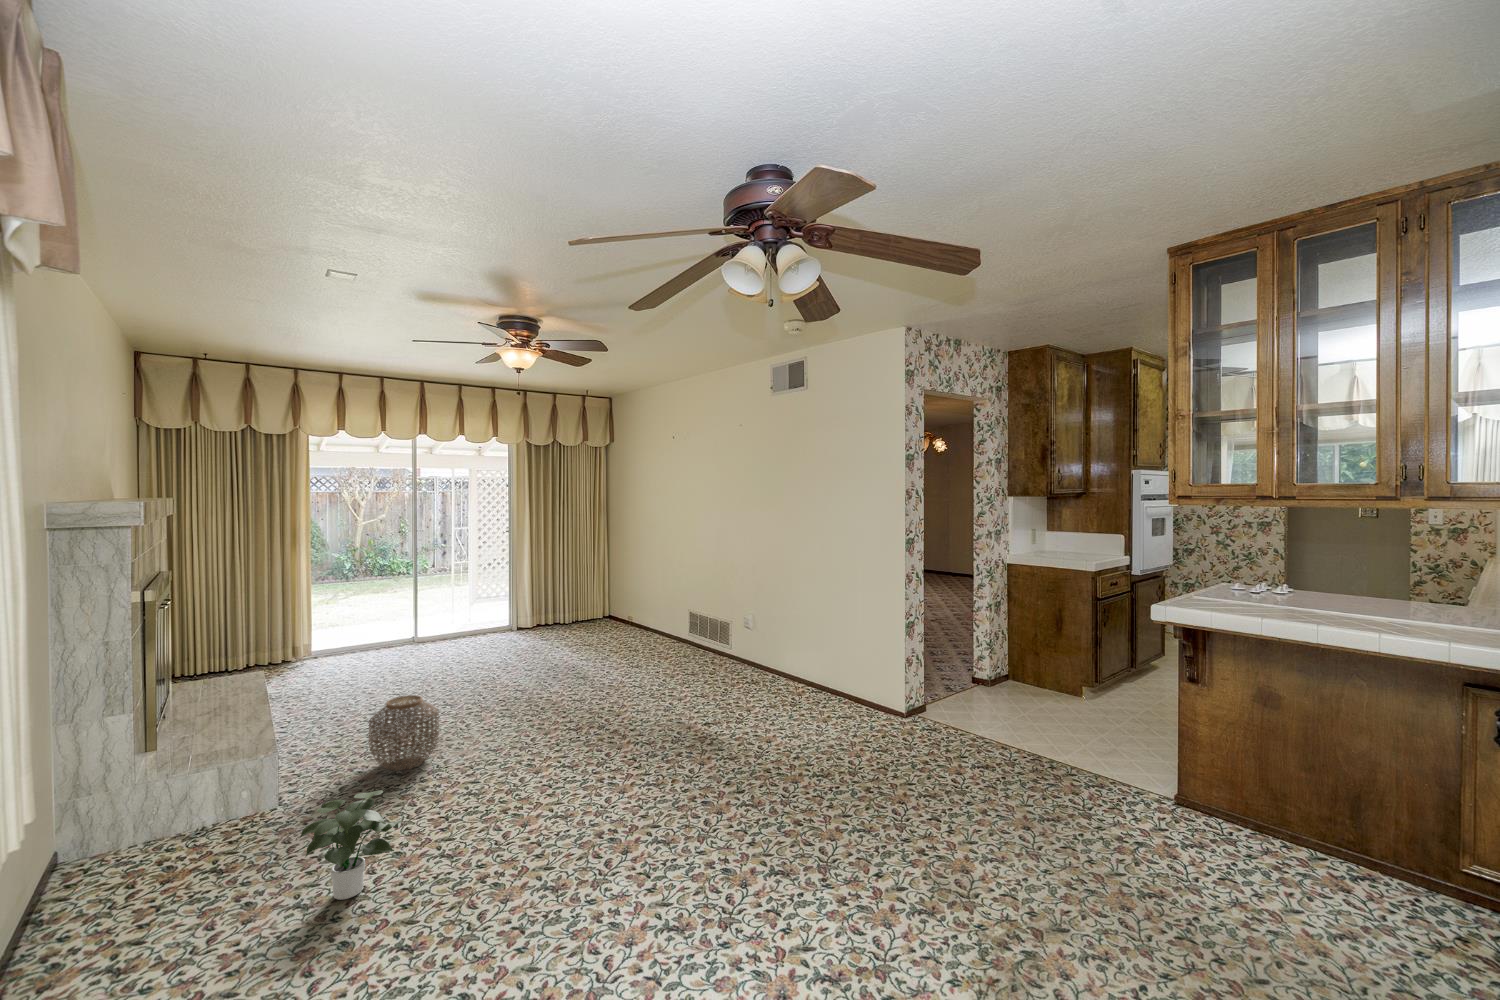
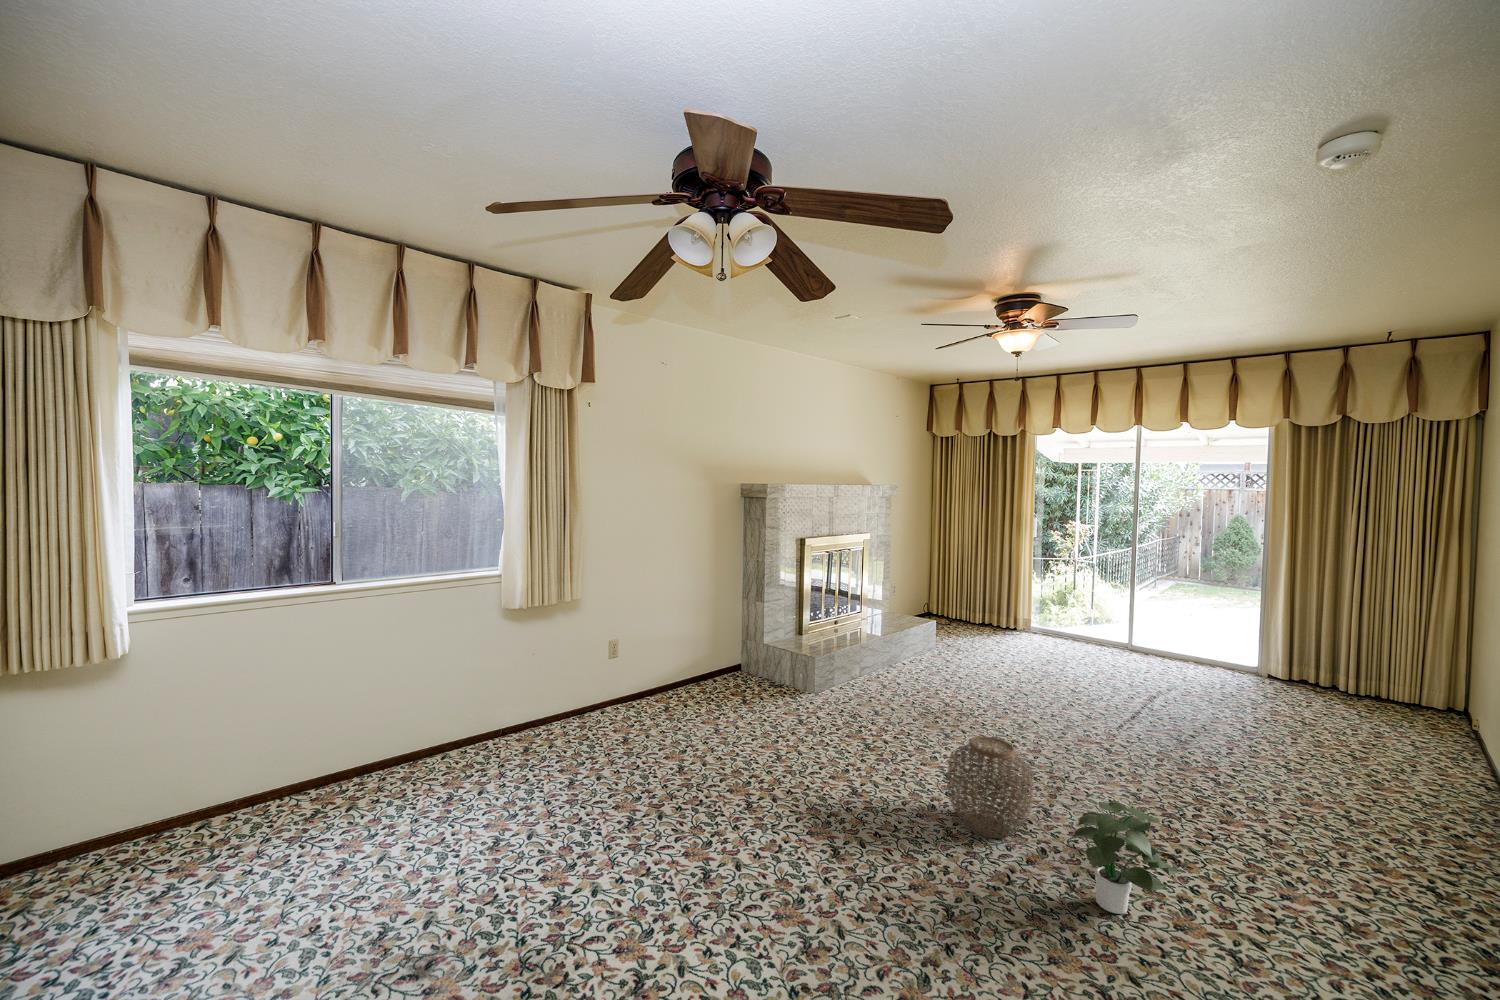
woven basket: present [369,695,439,771] -> present [947,736,1034,838]

